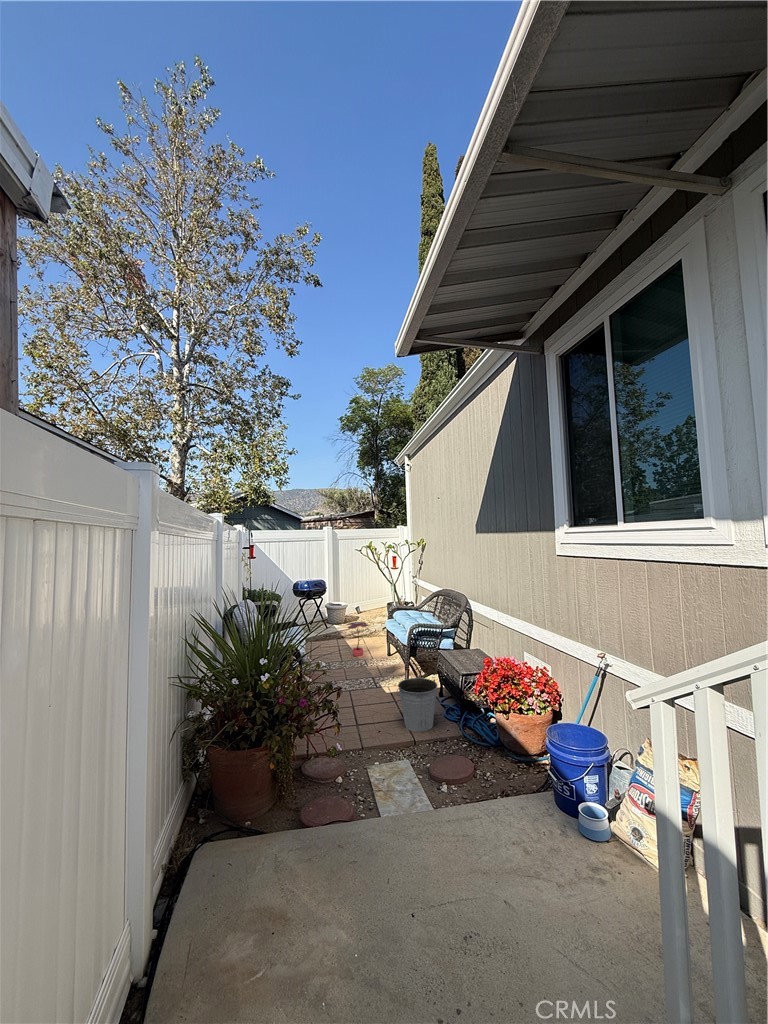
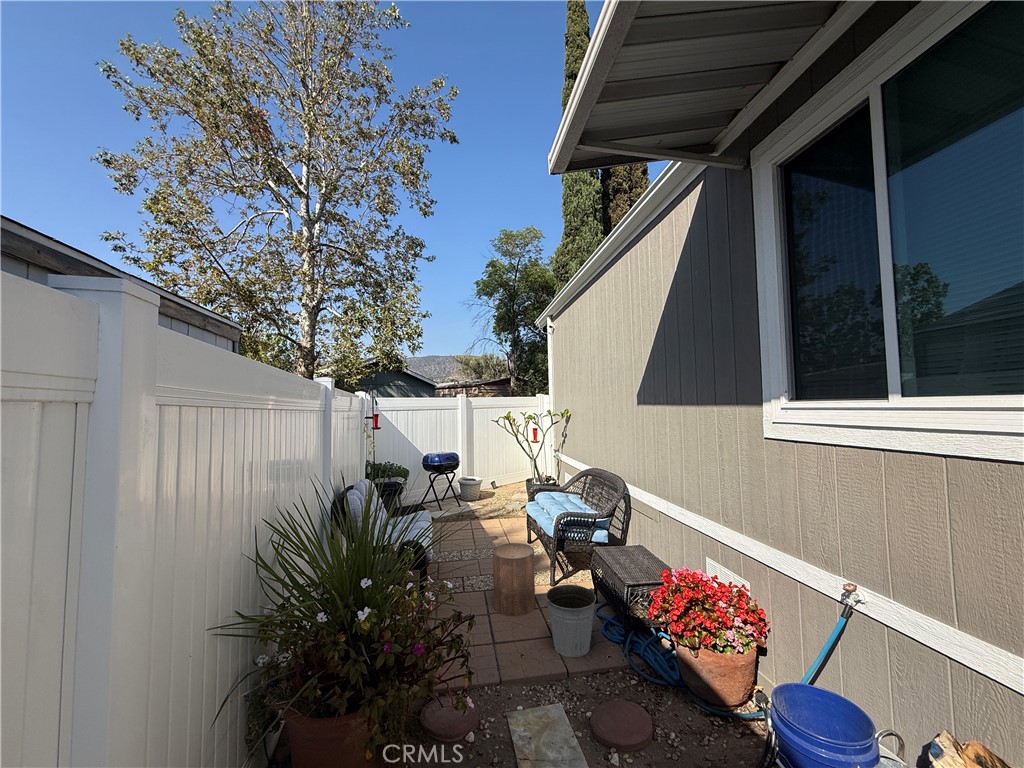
potted plant: present [347,622,369,656] -> none [481,502,507,540]
stool: none [356,650,391,709] -> present [493,543,535,616]

